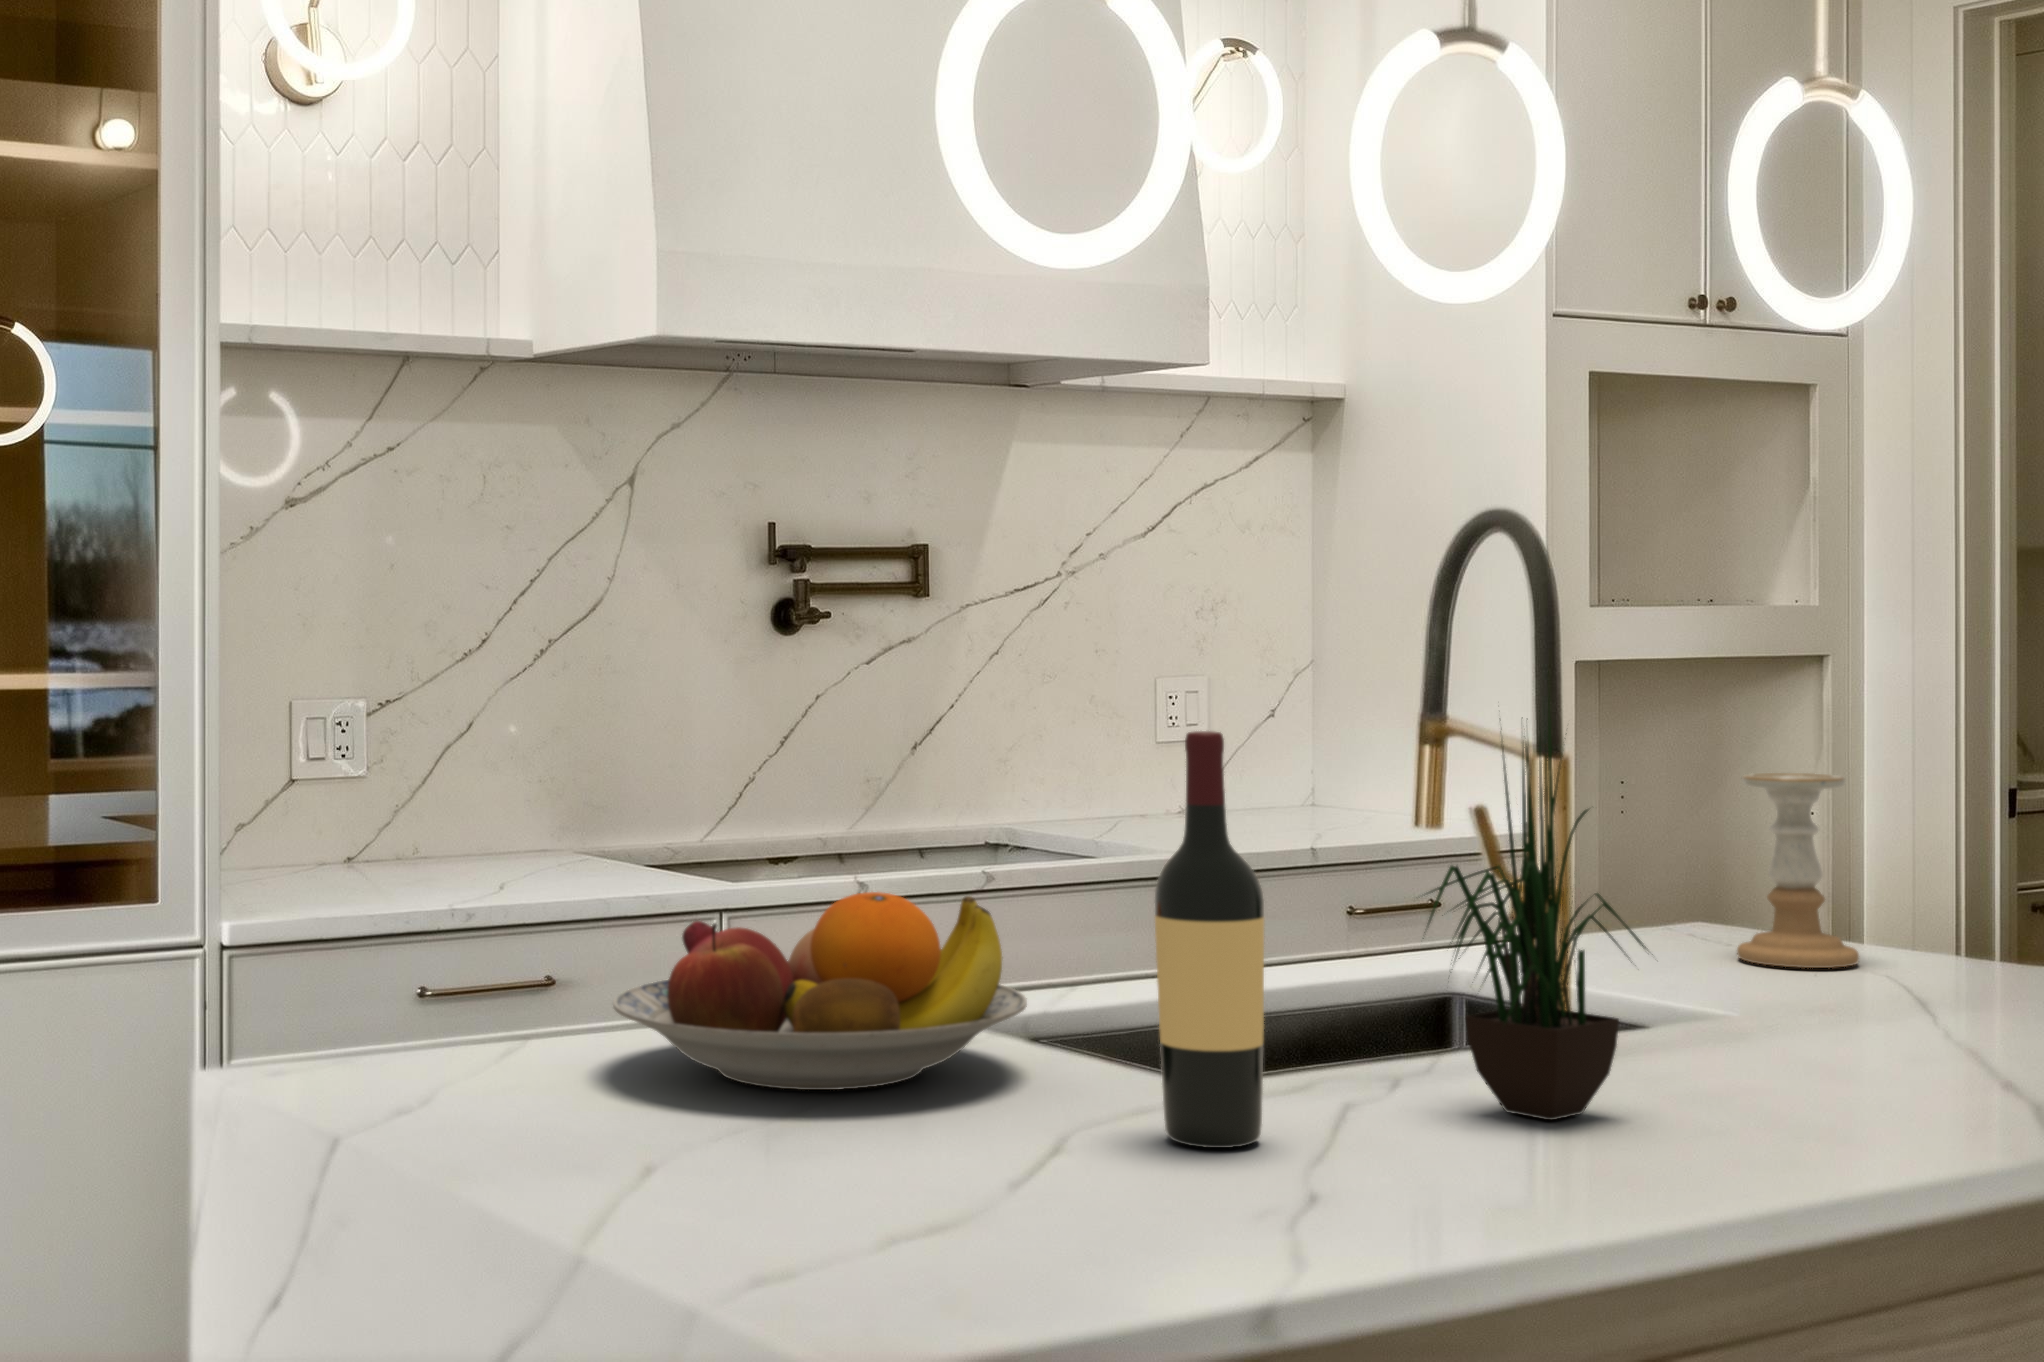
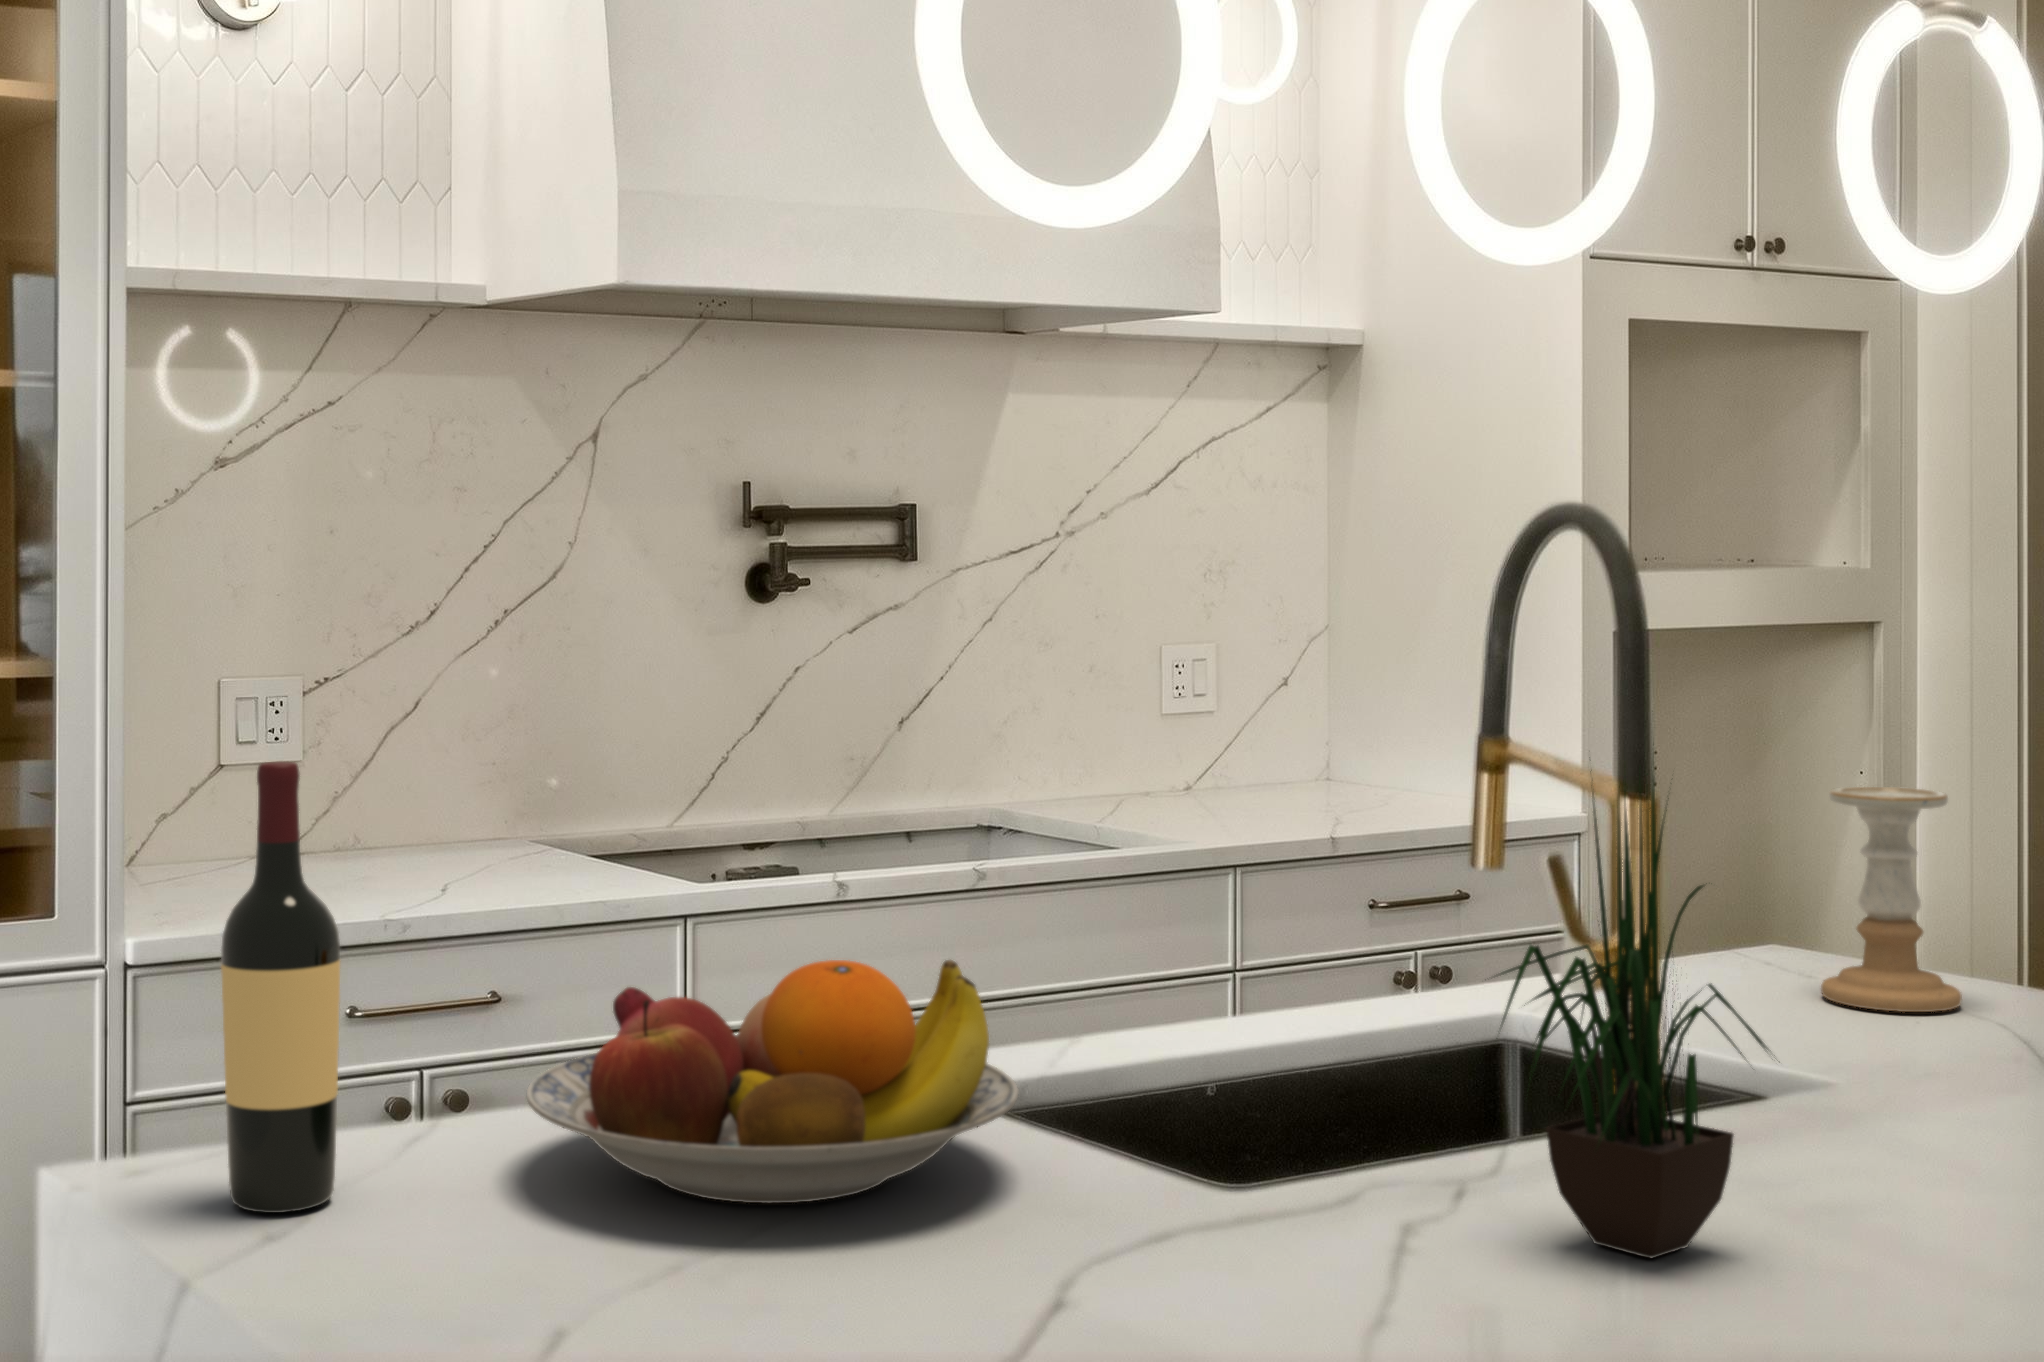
wine bottle: present [1155,731,1264,1148] -> present [221,761,340,1213]

